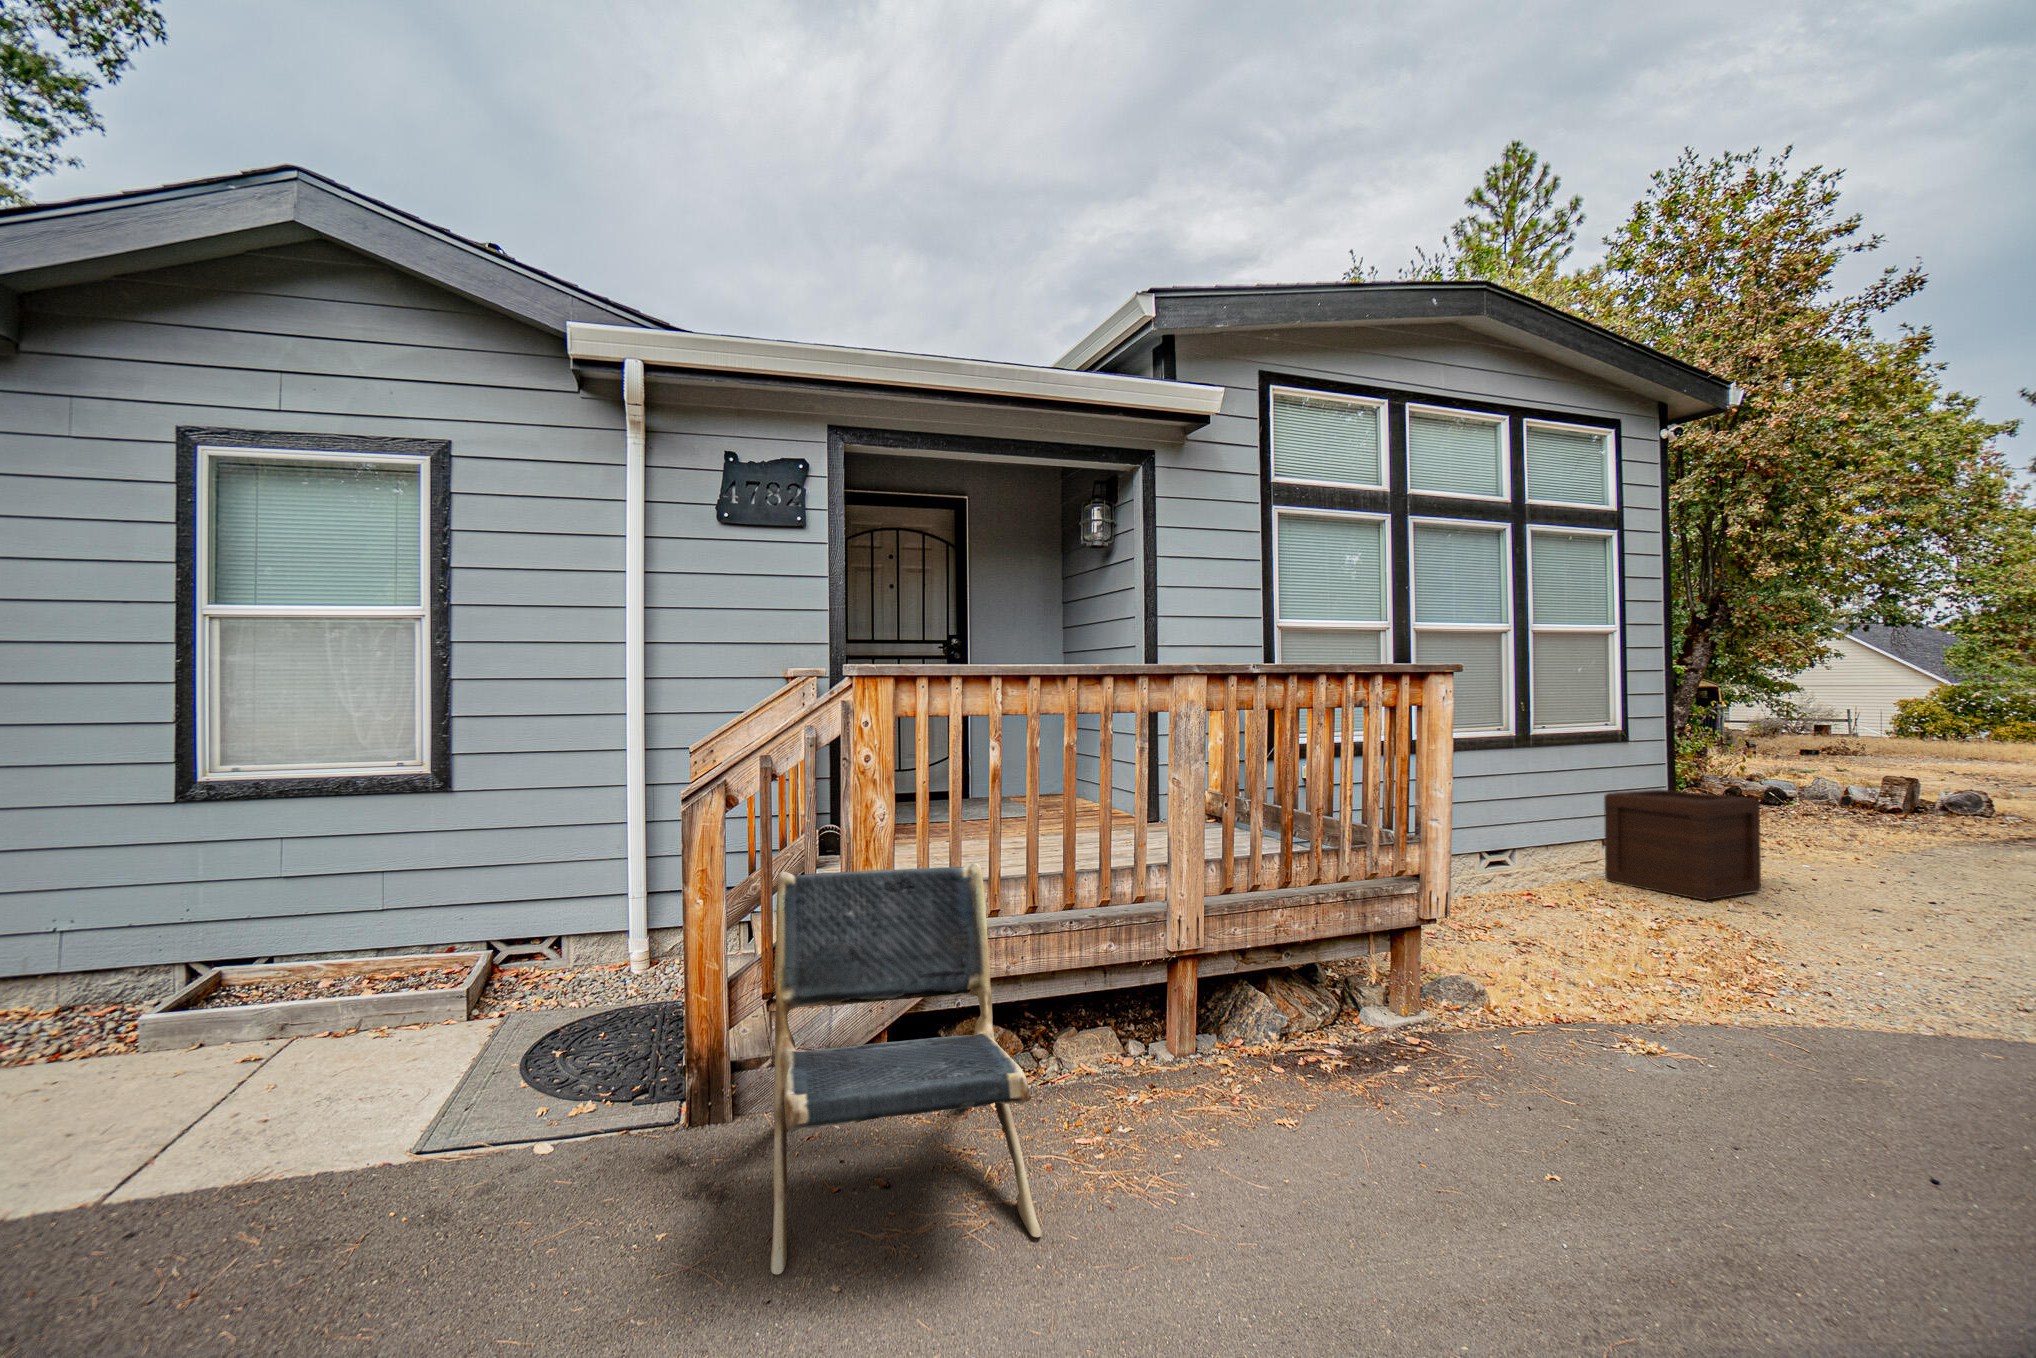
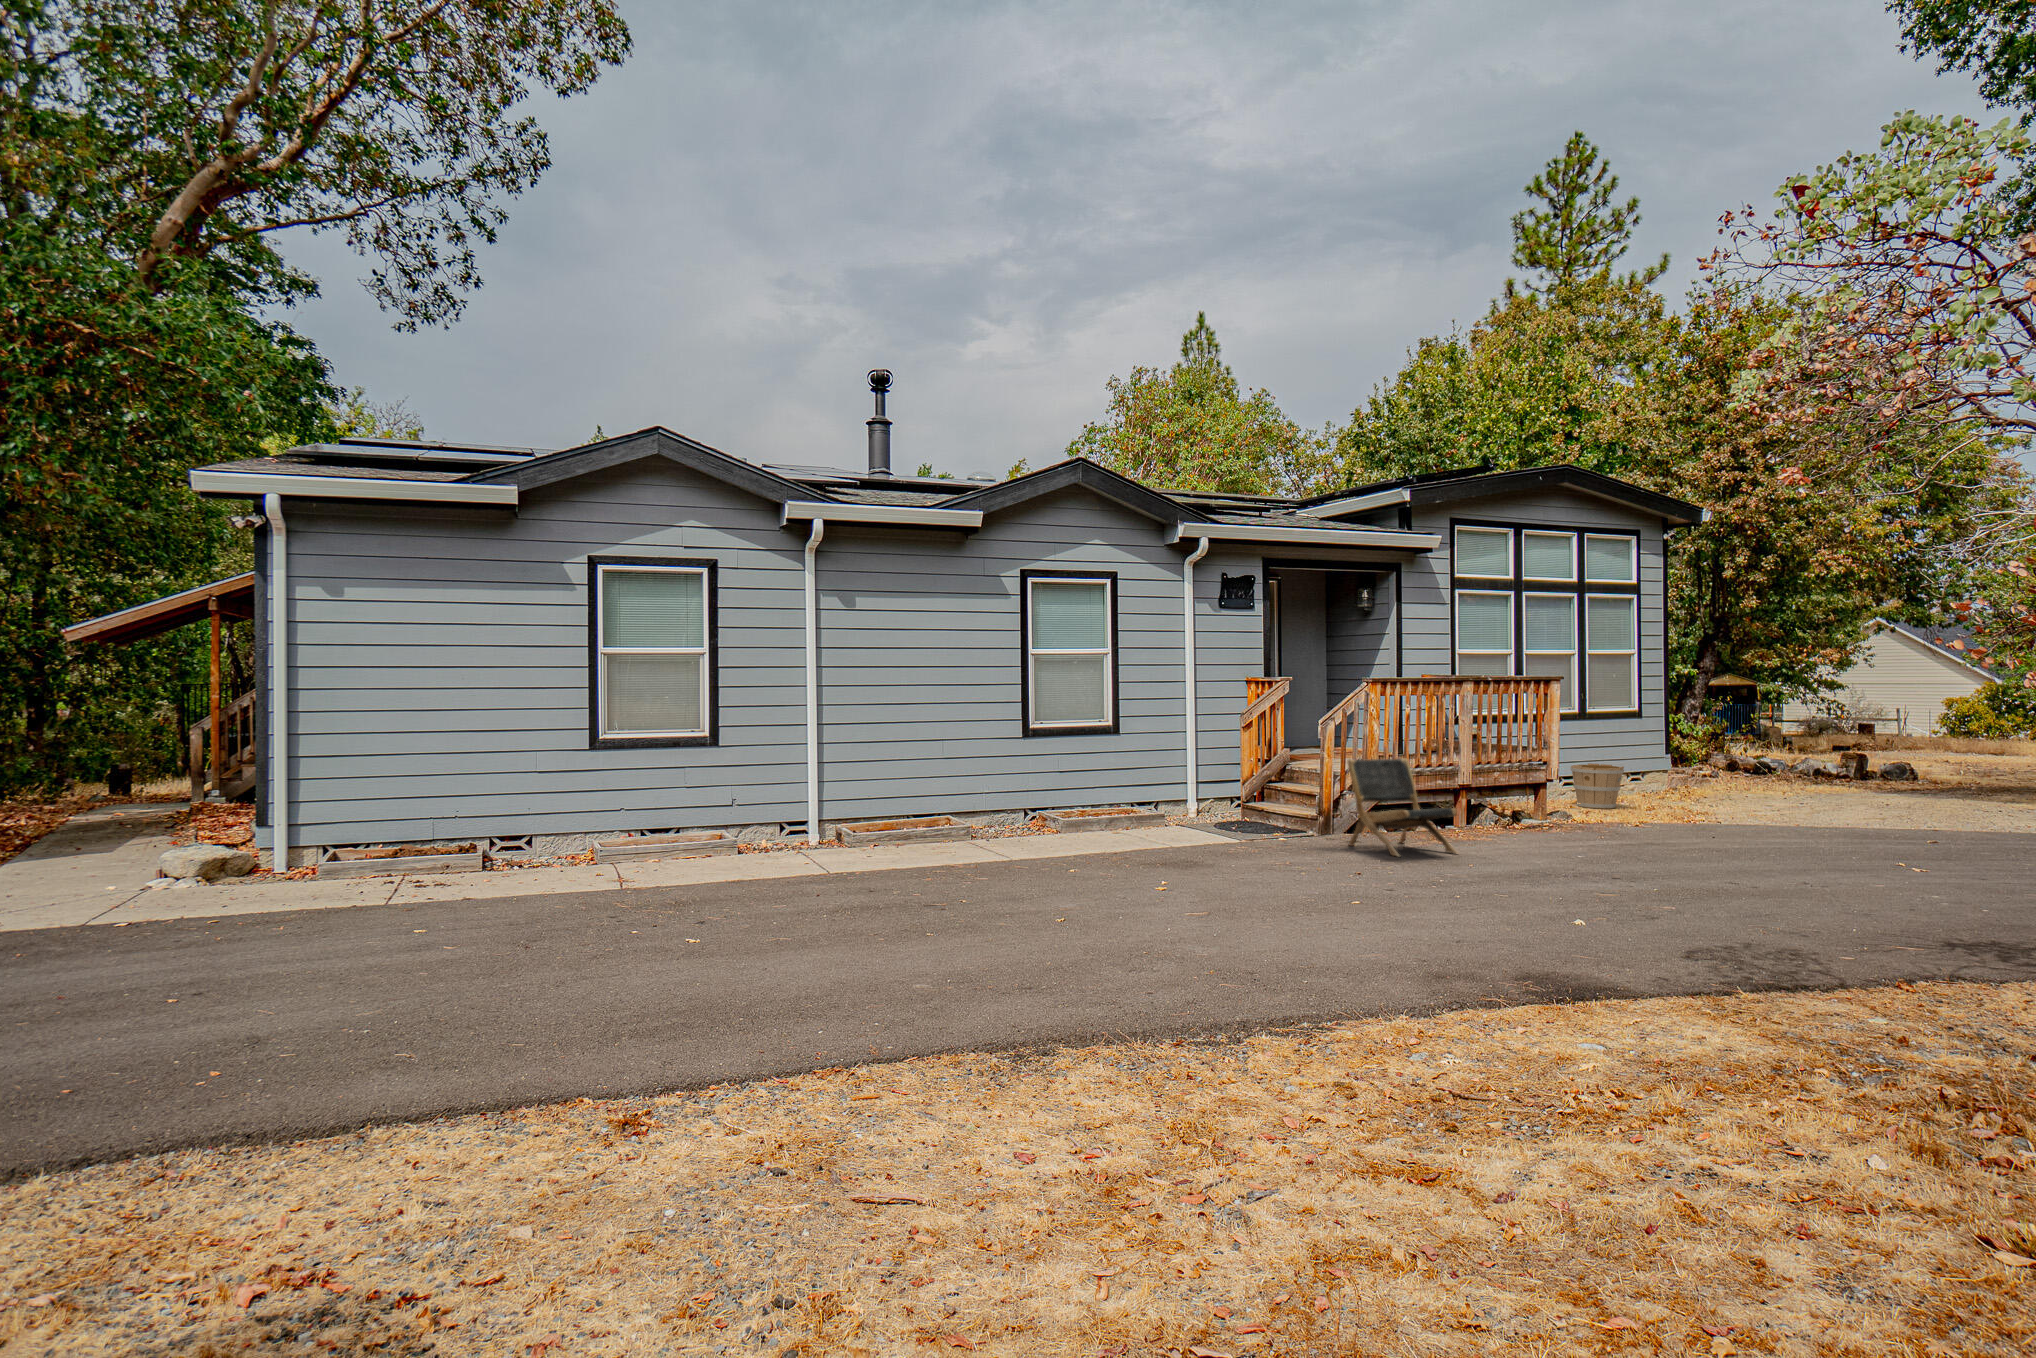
wooden crate: present [1604,790,1761,900] -> none [1622,747,1702,806]
wooden bucket: none [1507,821,1613,911] -> present [1571,763,1624,809]

